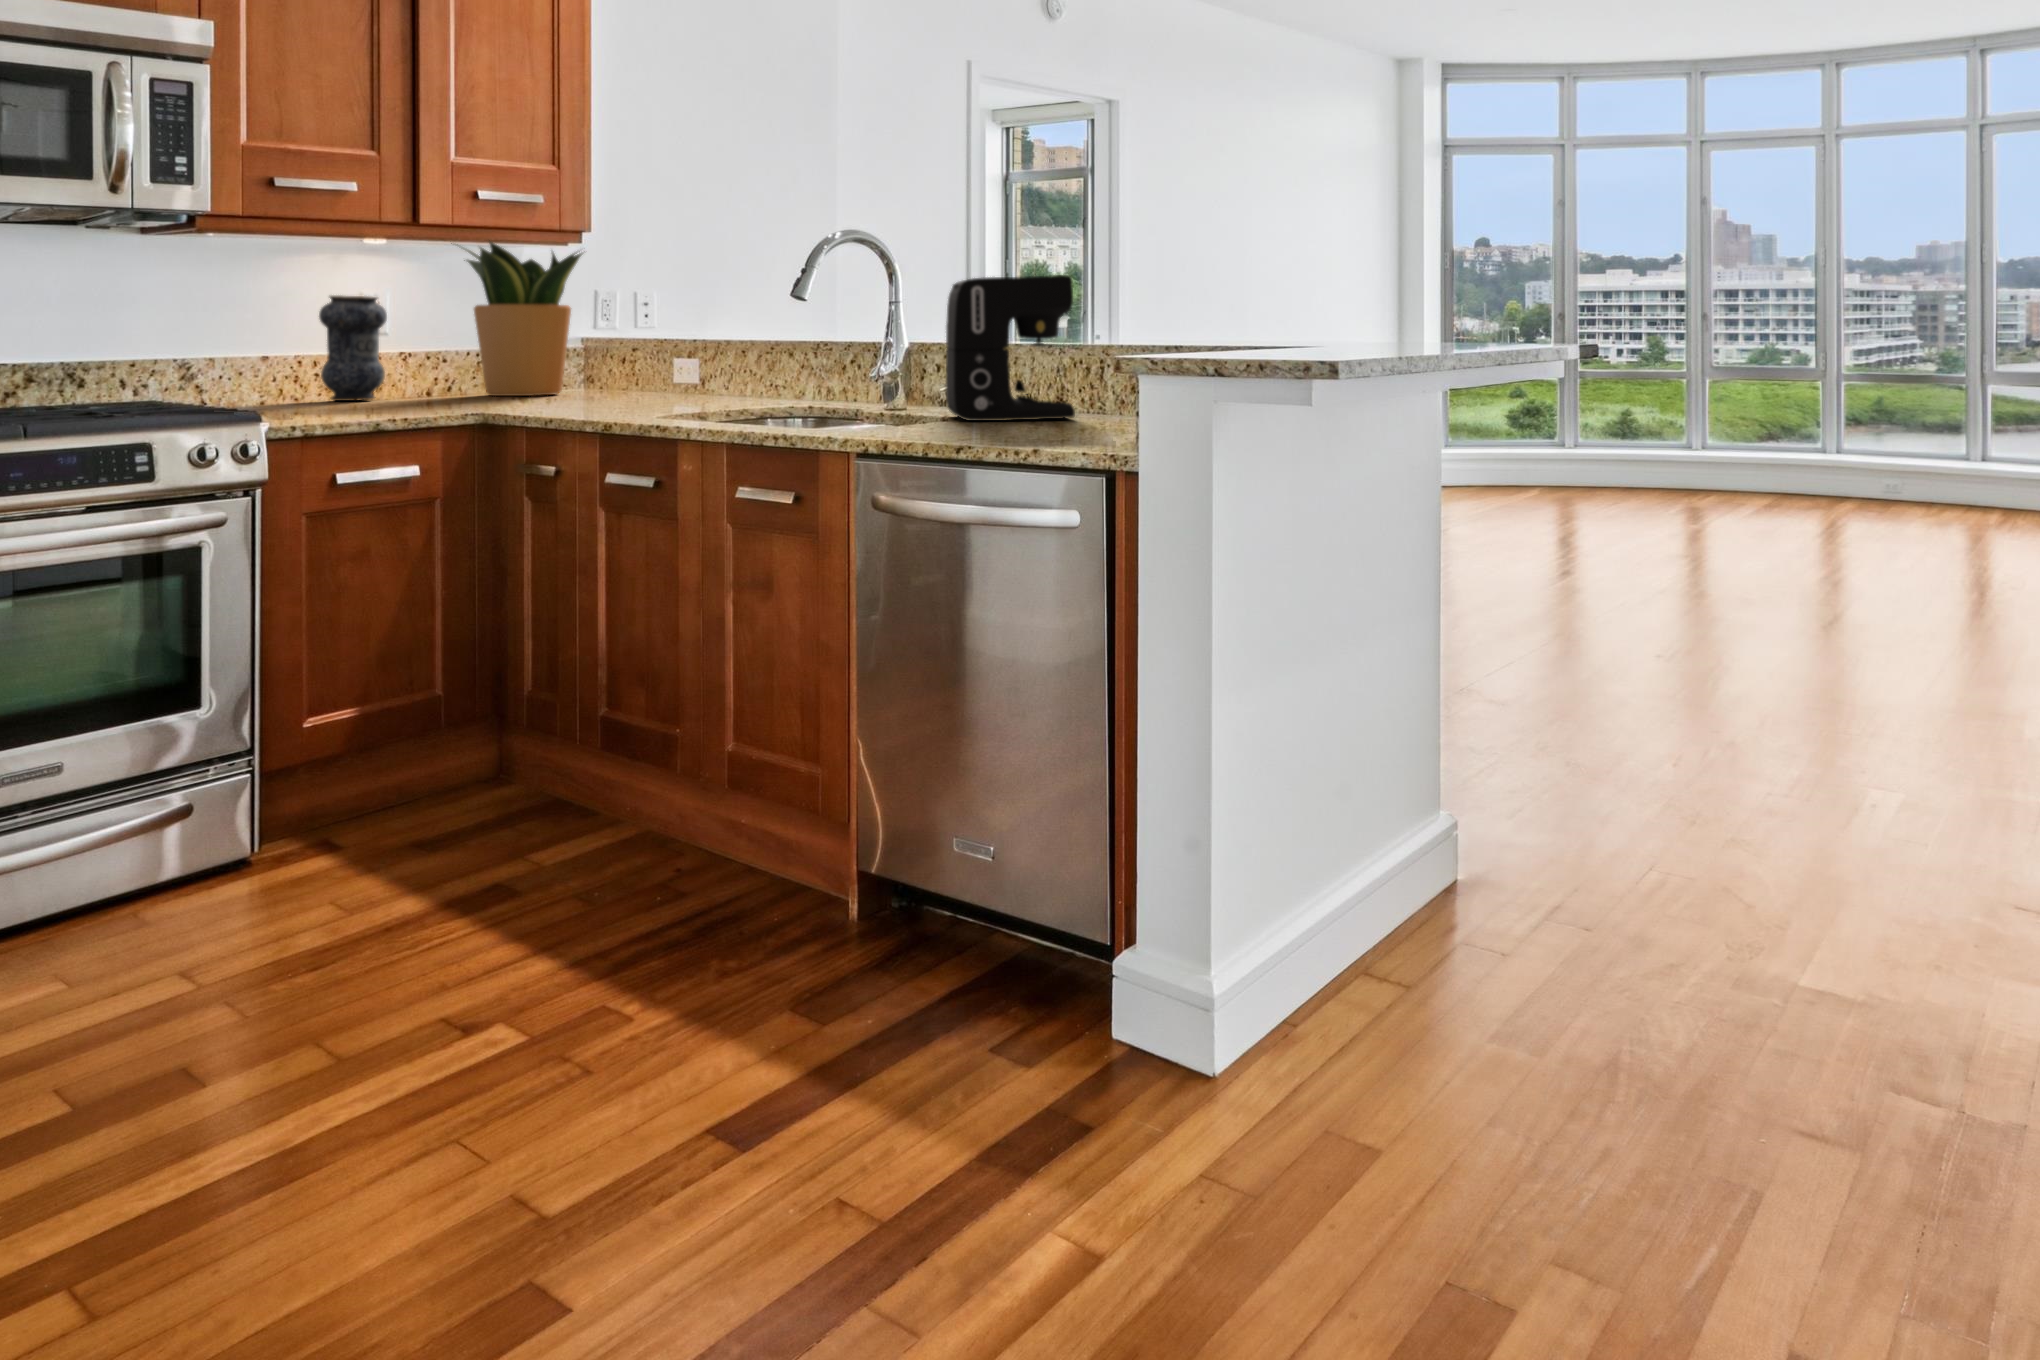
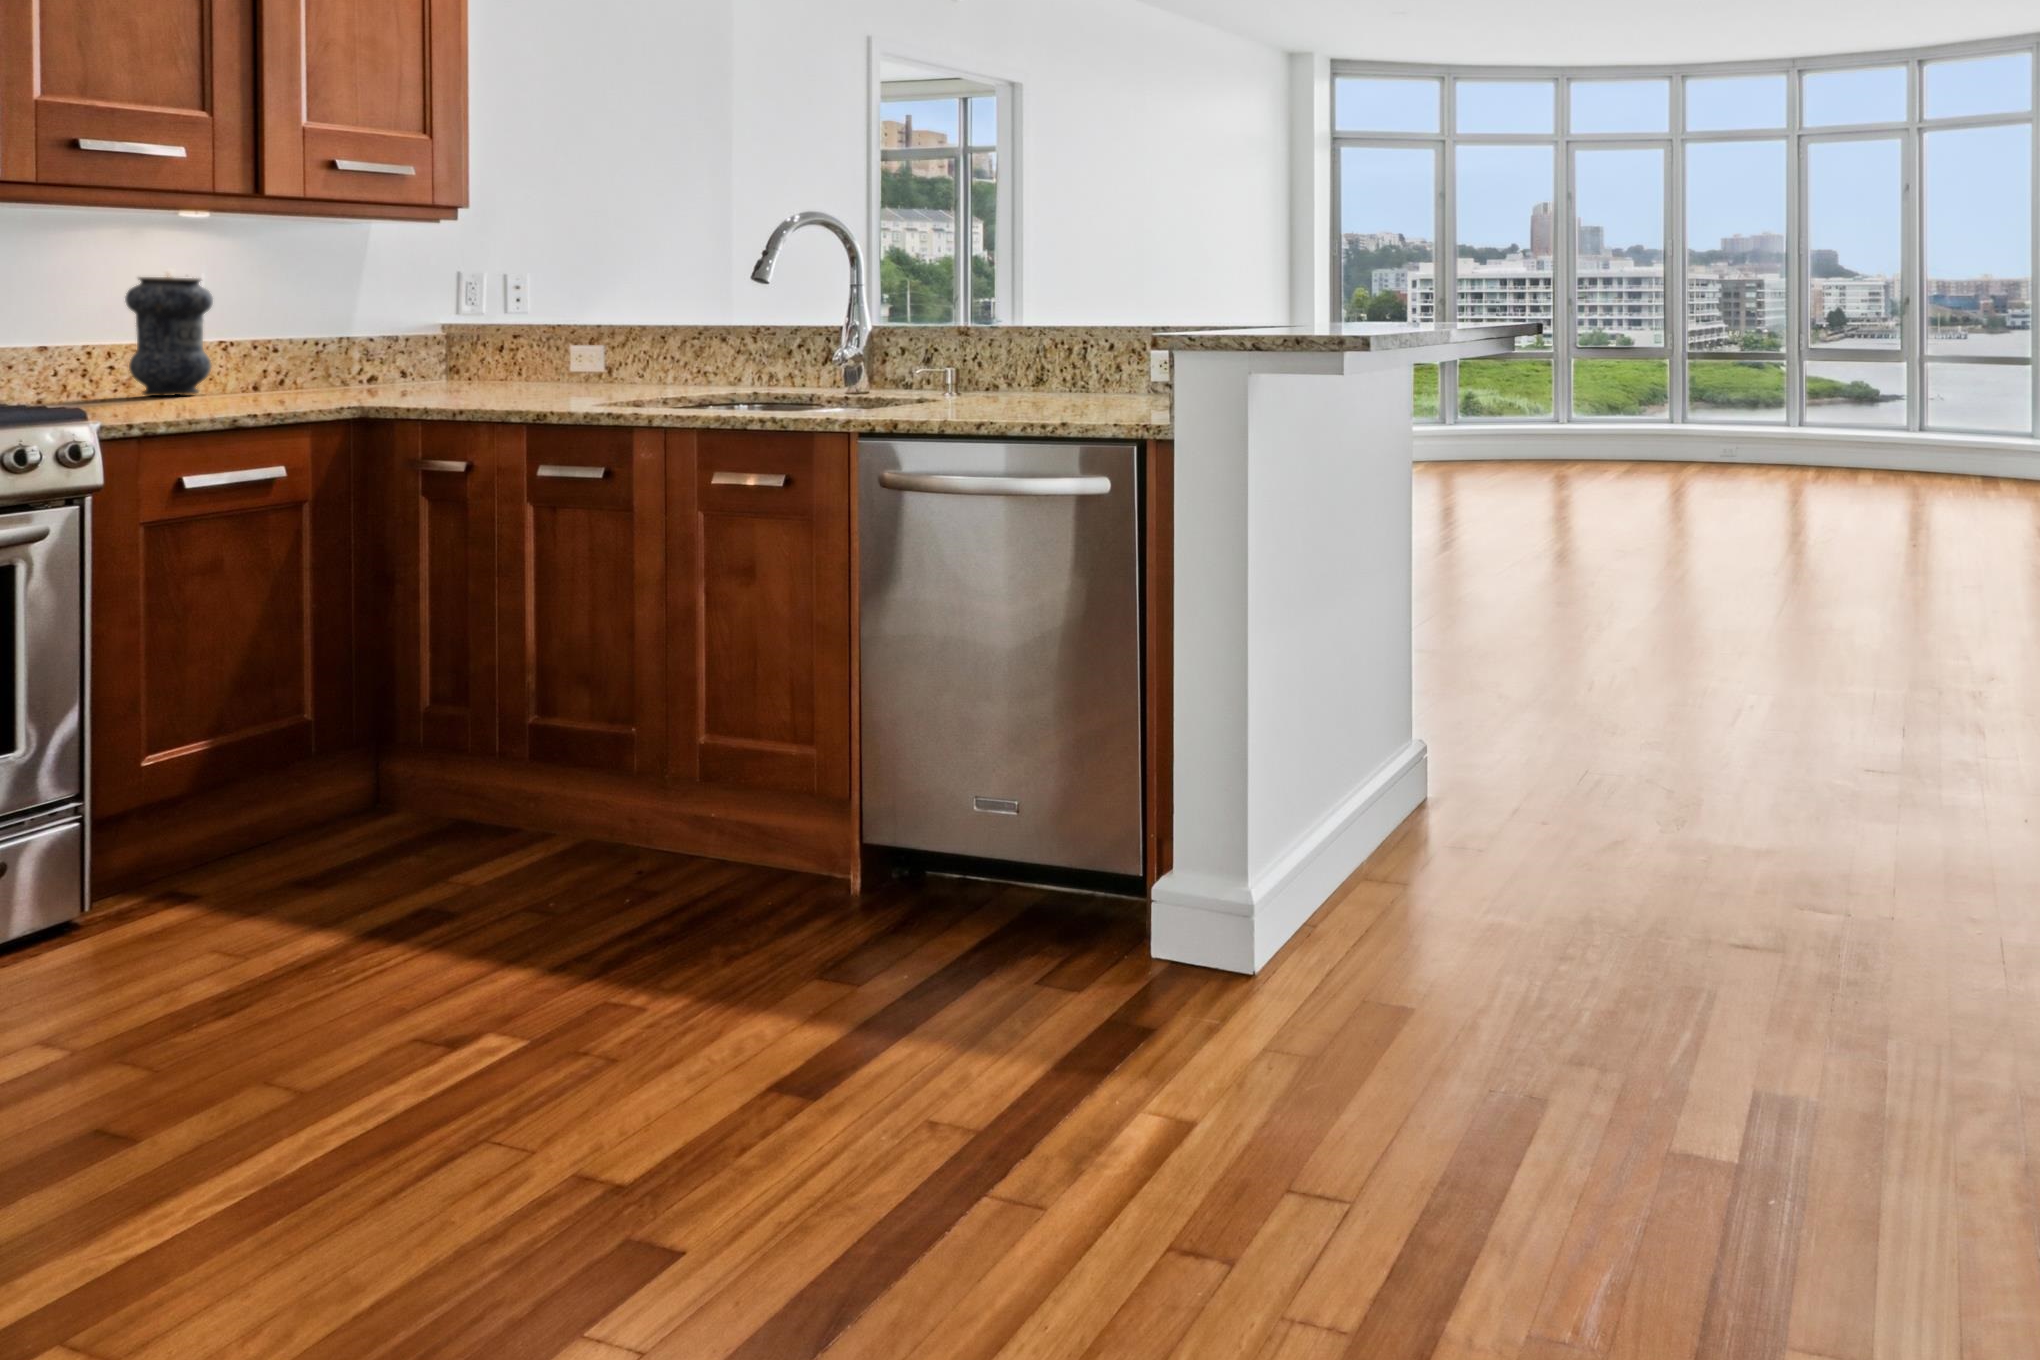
potted plant: present [451,242,583,396] -> none [268,215,456,388]
coffee maker: present [946,275,1075,421] -> none [908,261,1048,402]

